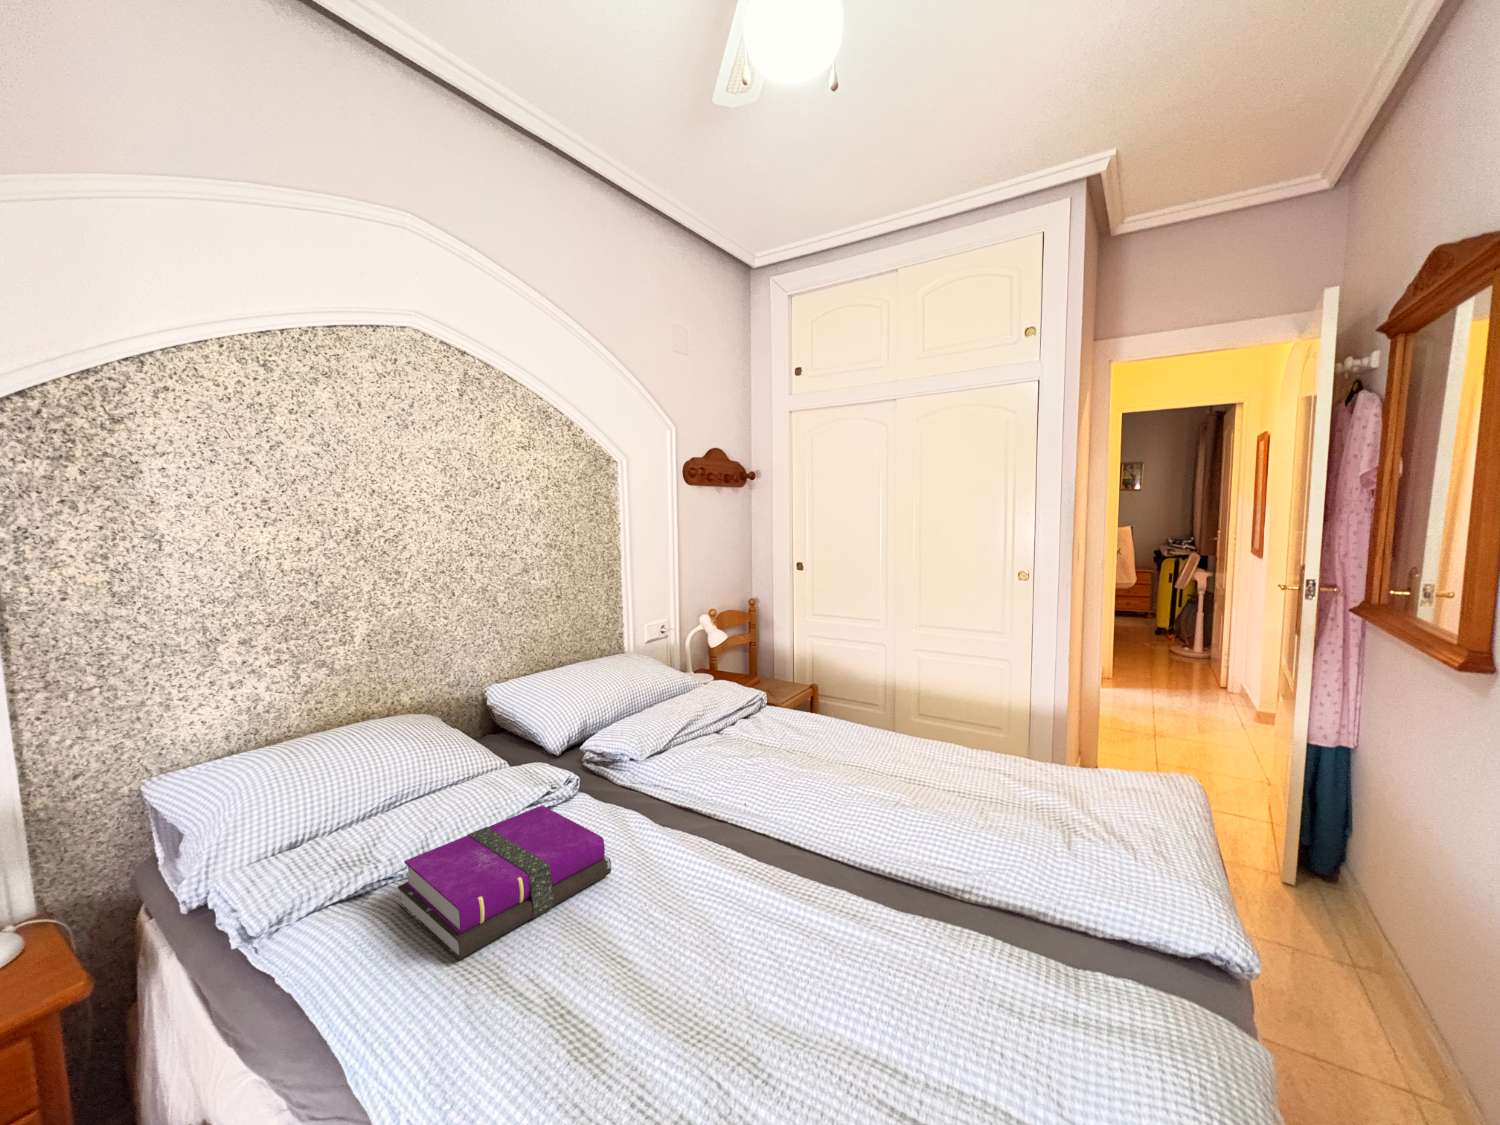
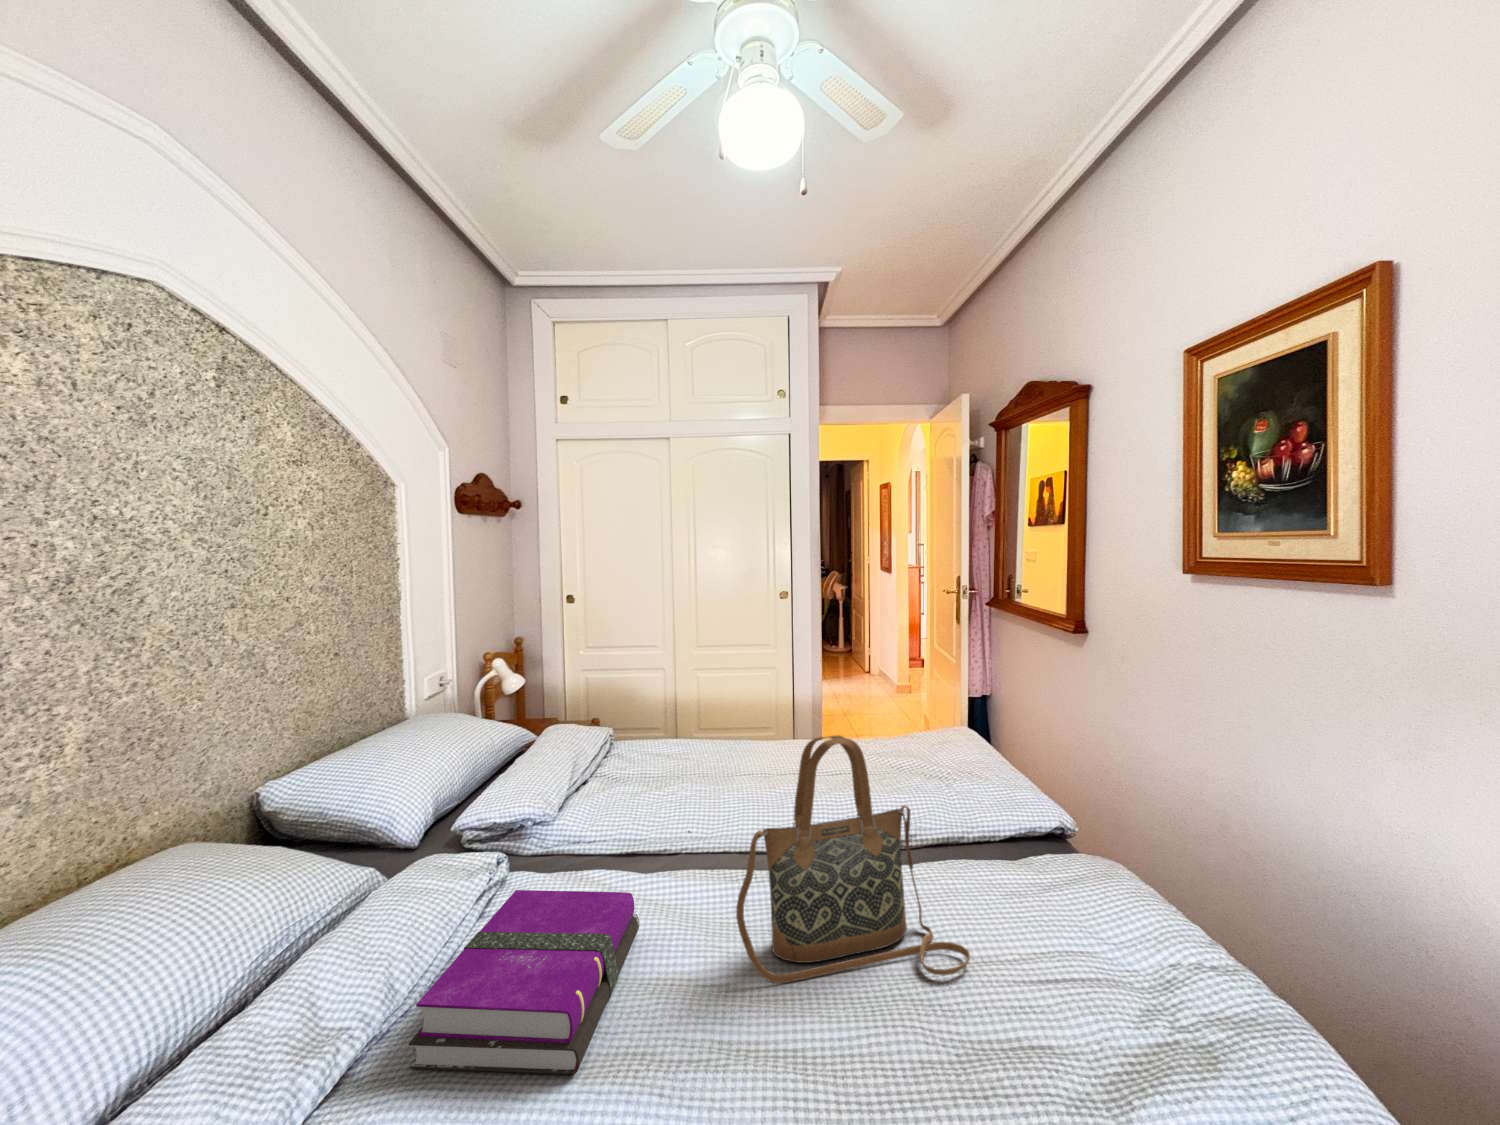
handbag: none [638,737,857,1055] -> present [736,736,971,983]

